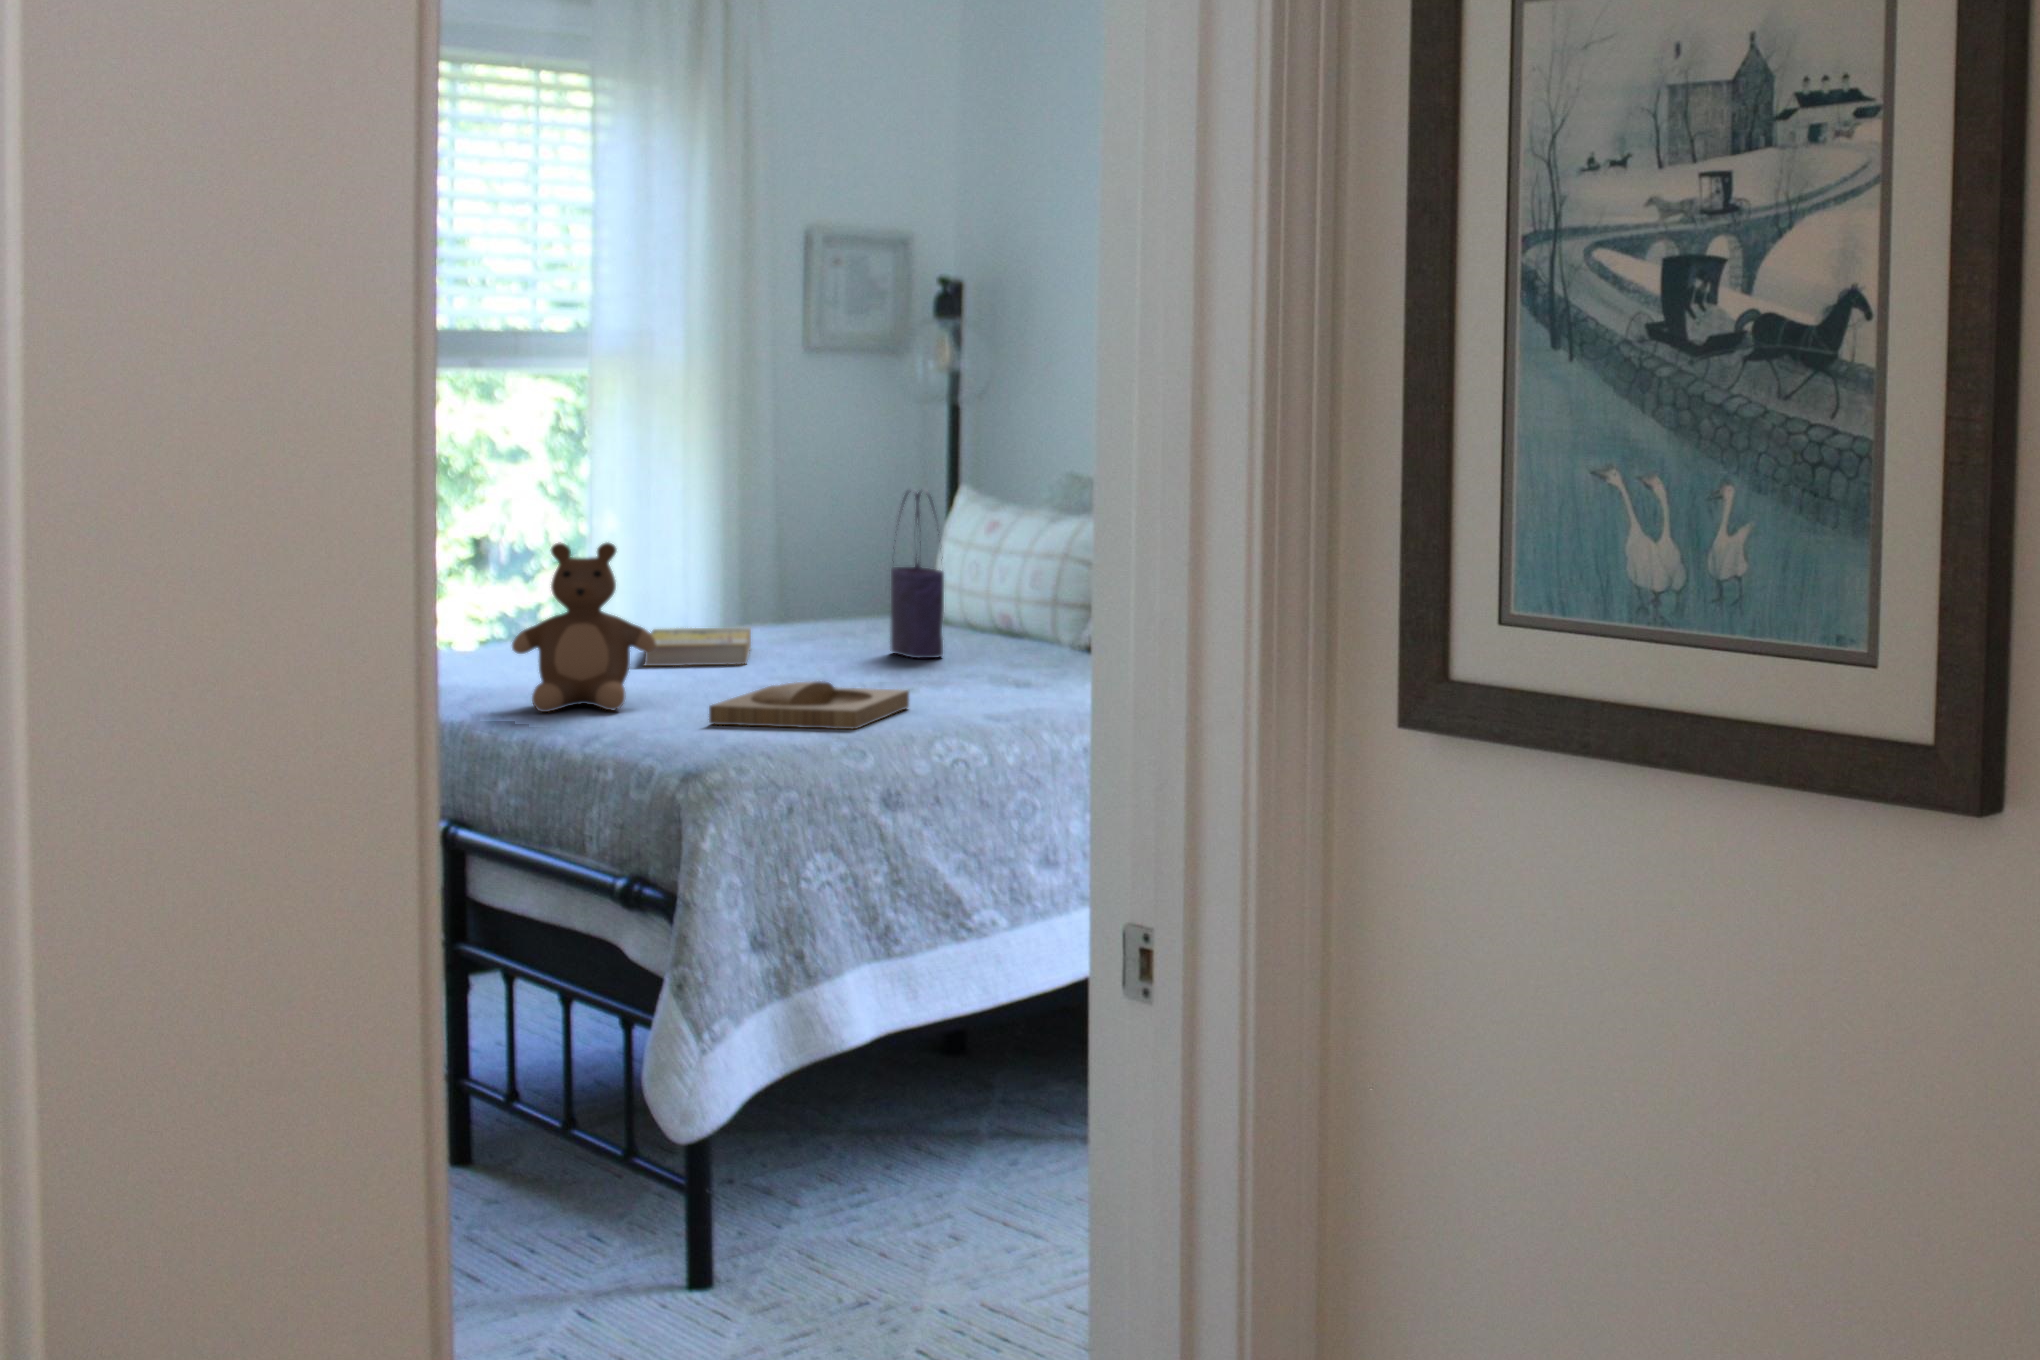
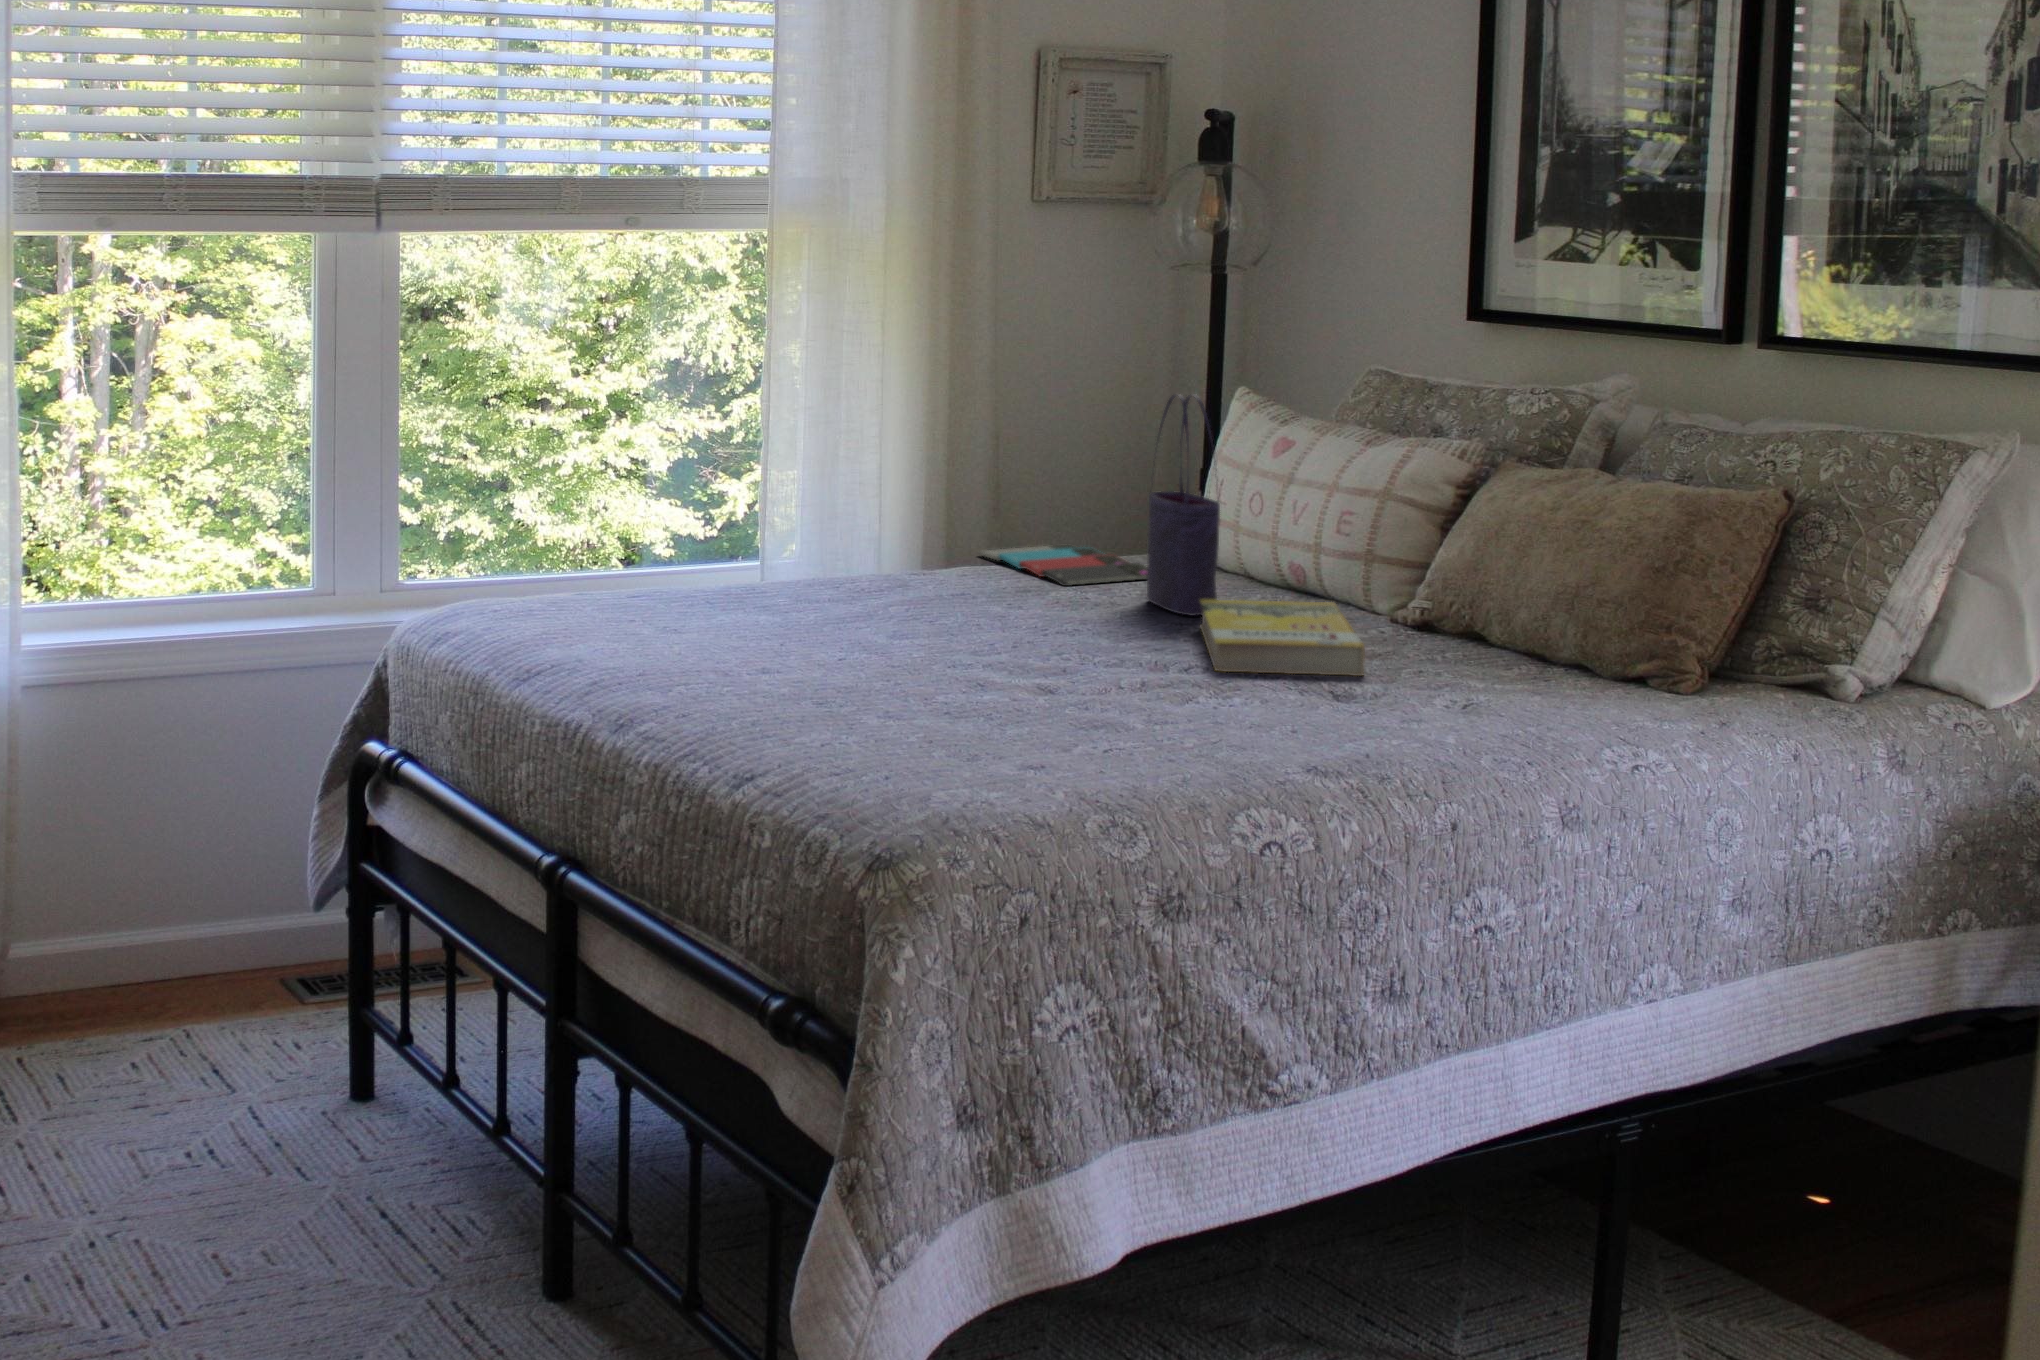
teddy bear: present [512,542,656,712] -> none [680,486,850,709]
smartphone: none [750,625,905,648] -> present [979,545,1147,586]
book: present [644,628,751,666] -> present [1200,600,1365,676]
tray: present [709,681,909,729] -> none [908,684,1183,785]

